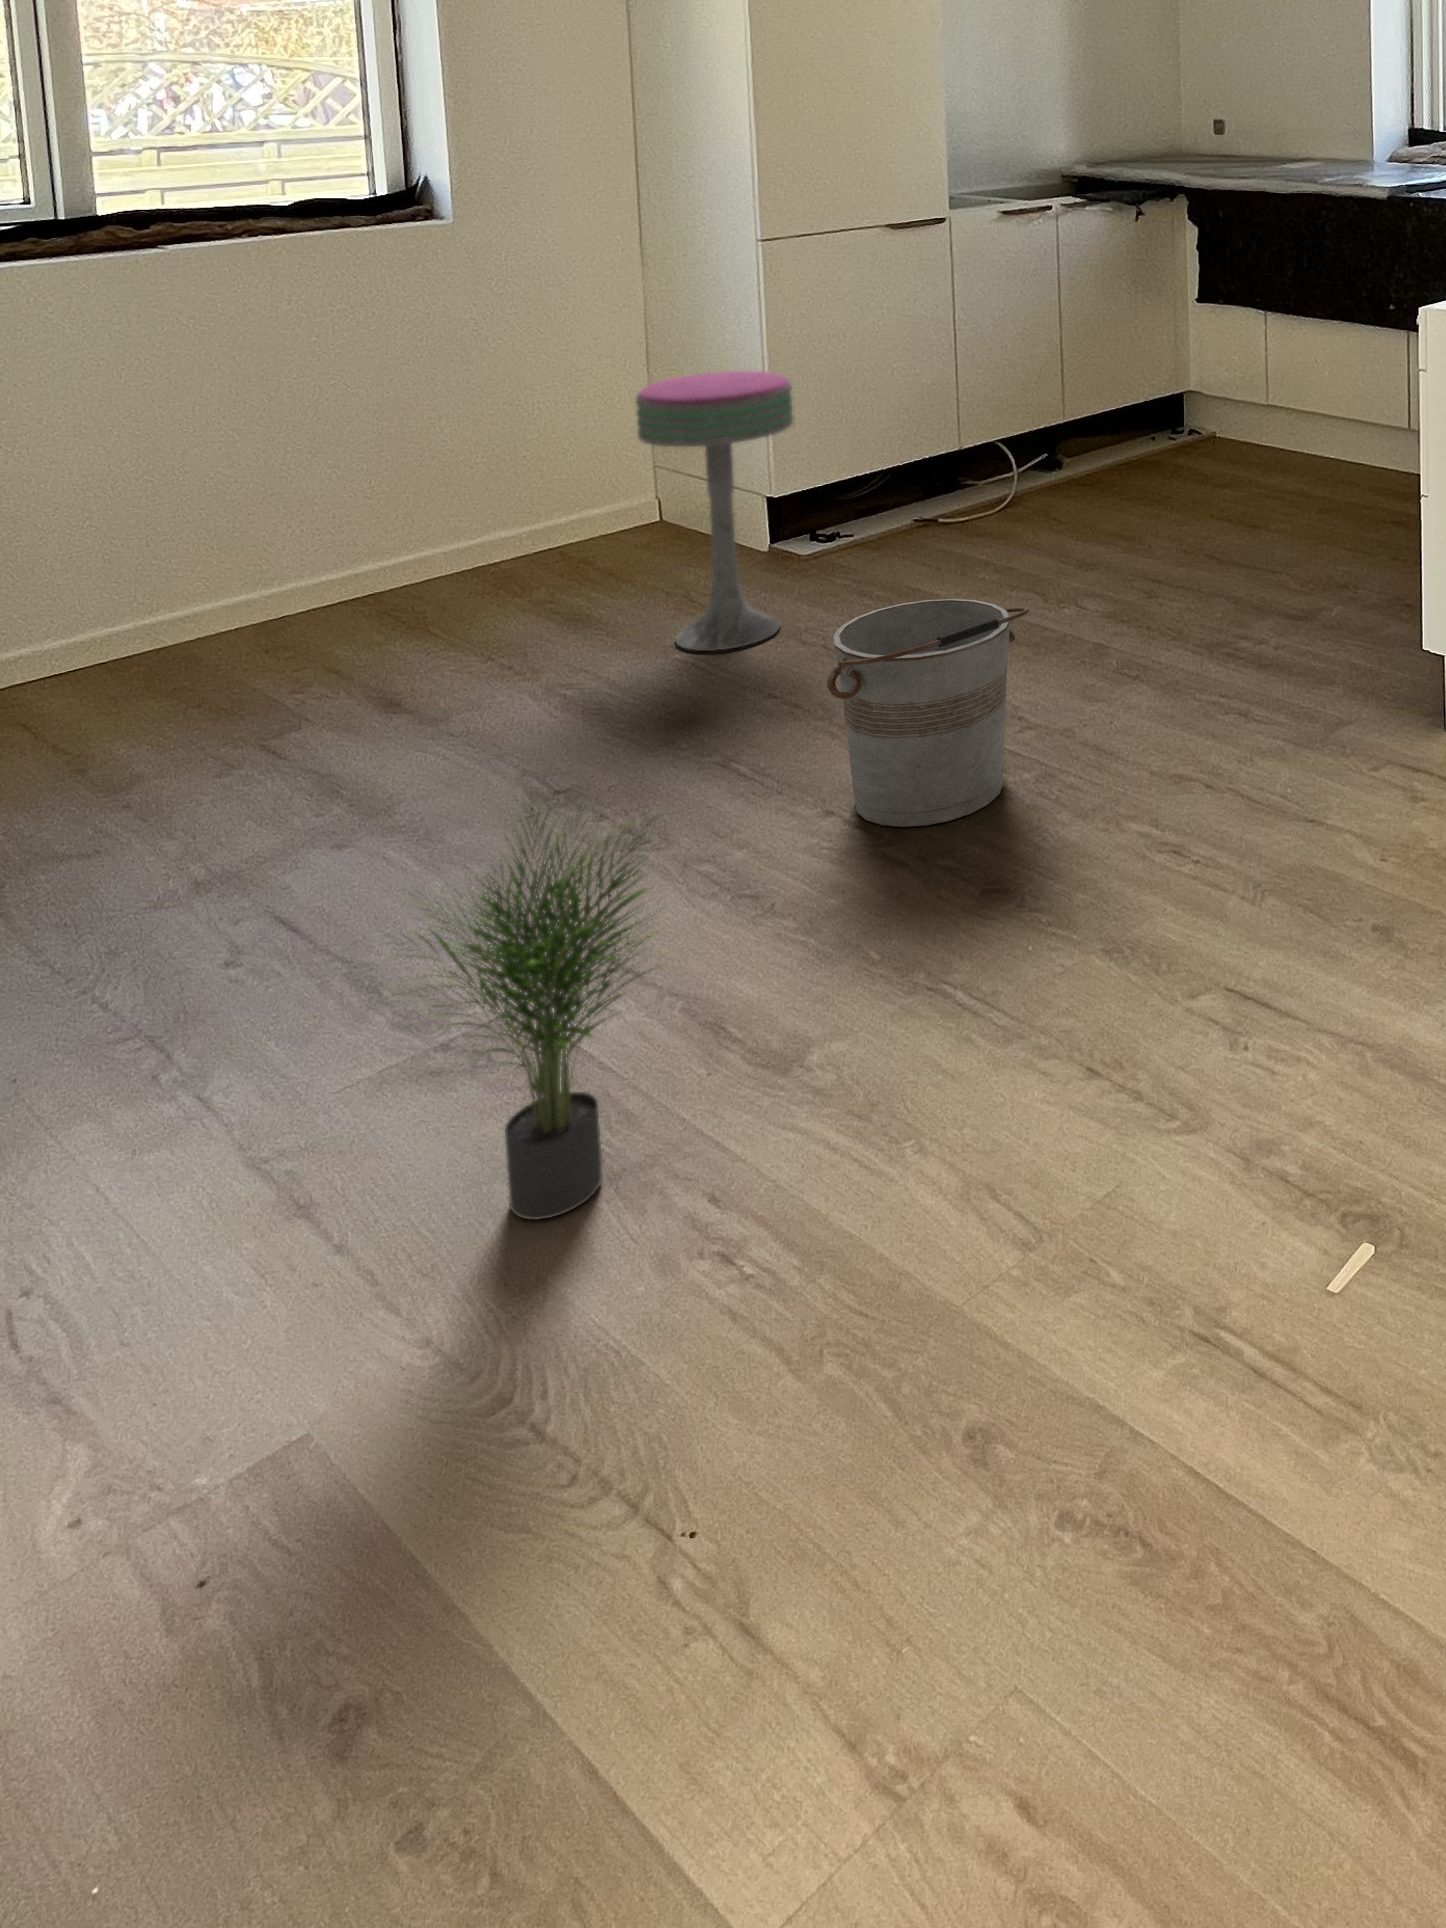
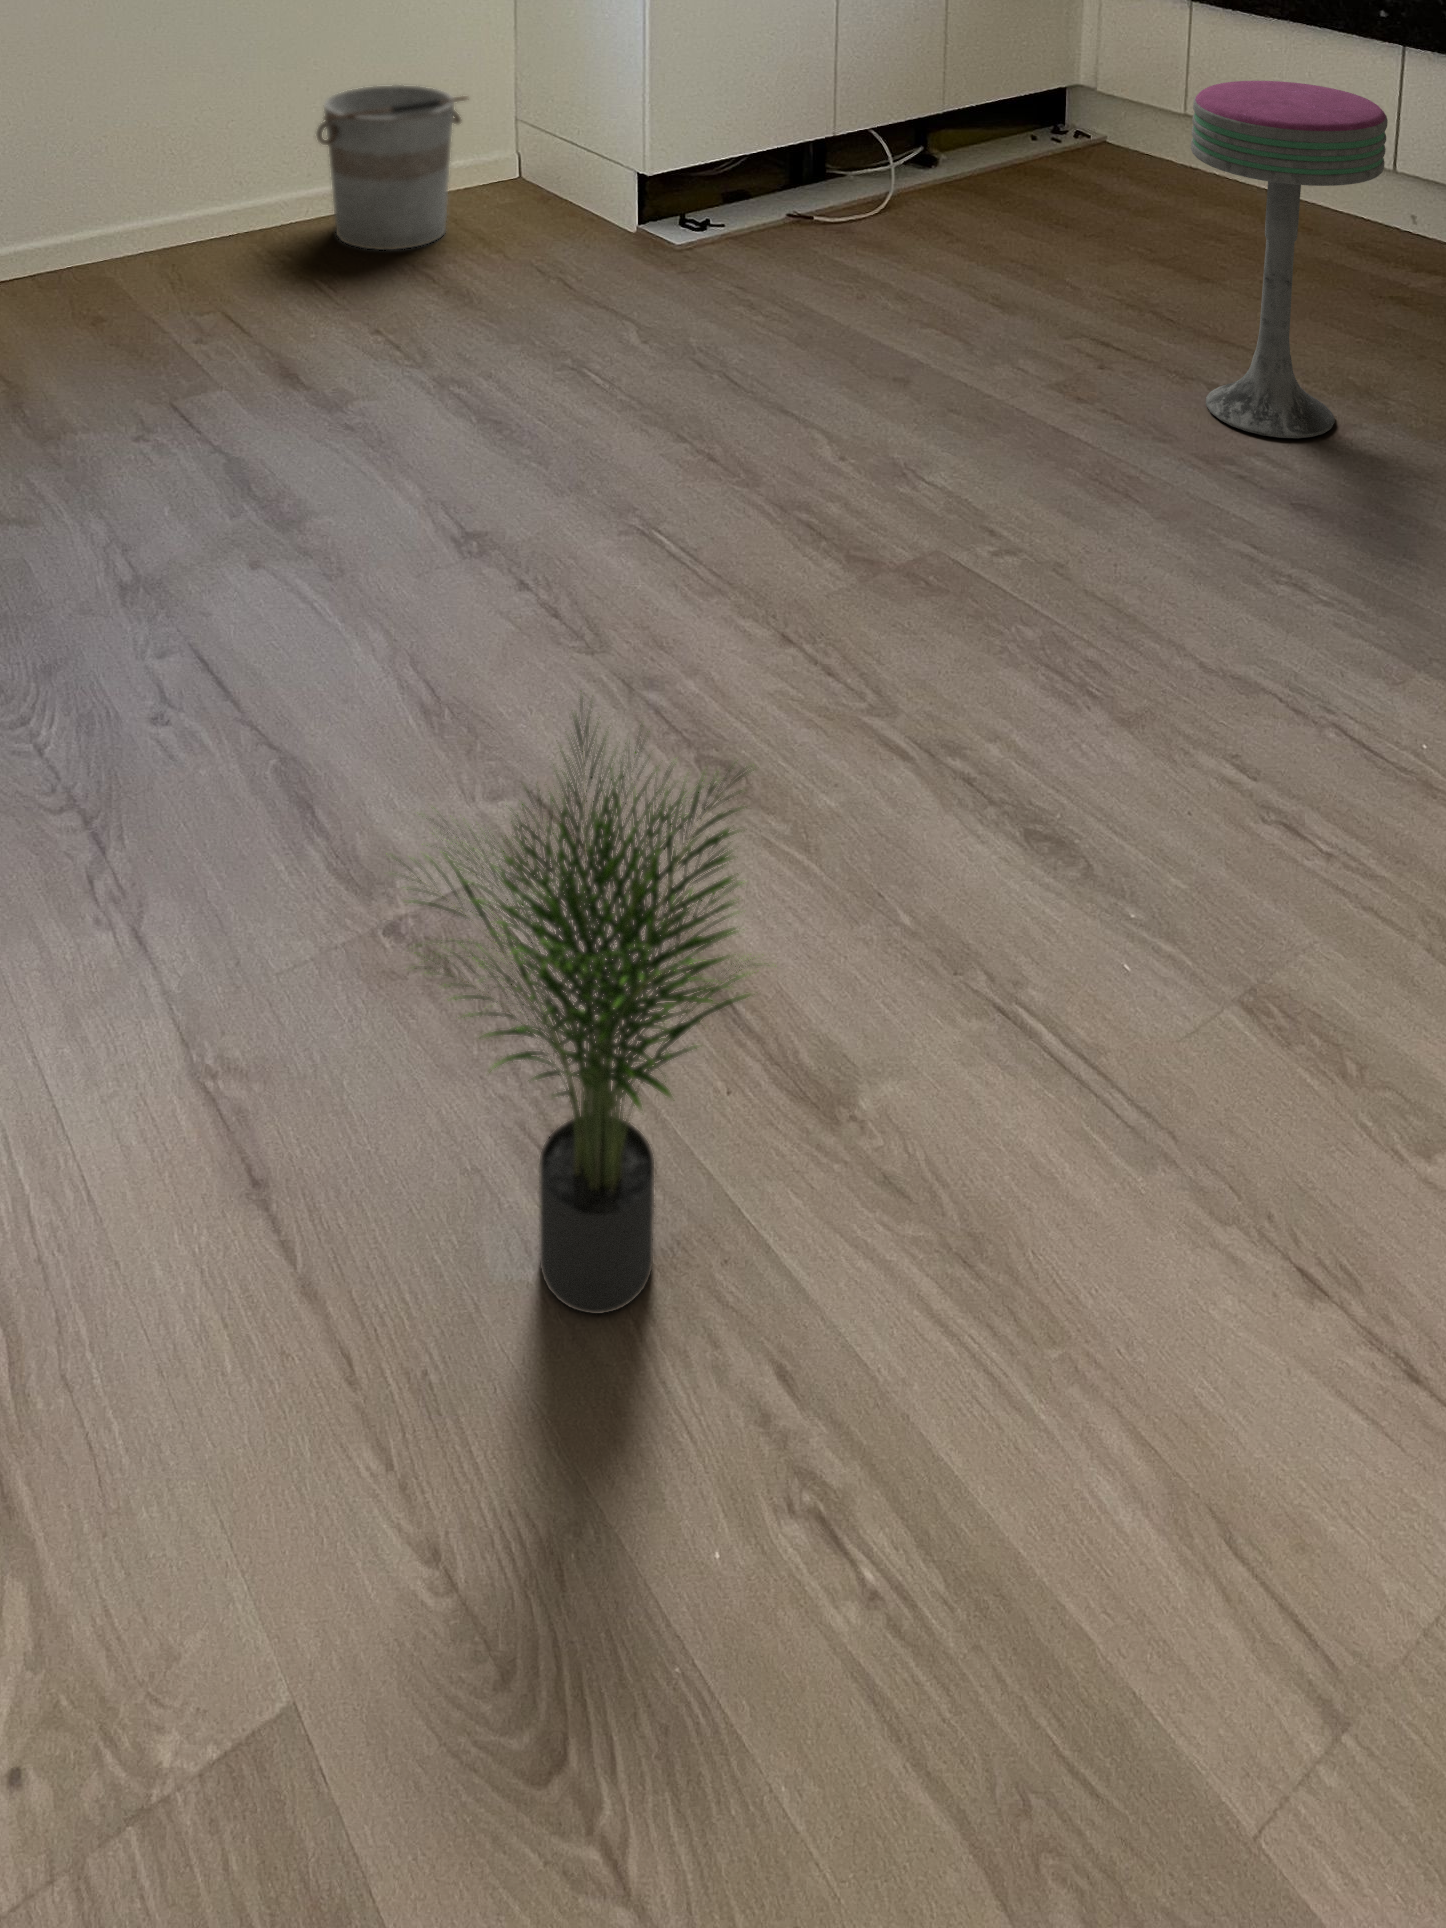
bar stool: present [636,371,794,651] -> present [1191,81,1388,438]
bucket: present [827,599,1030,827] -> present [317,85,467,250]

